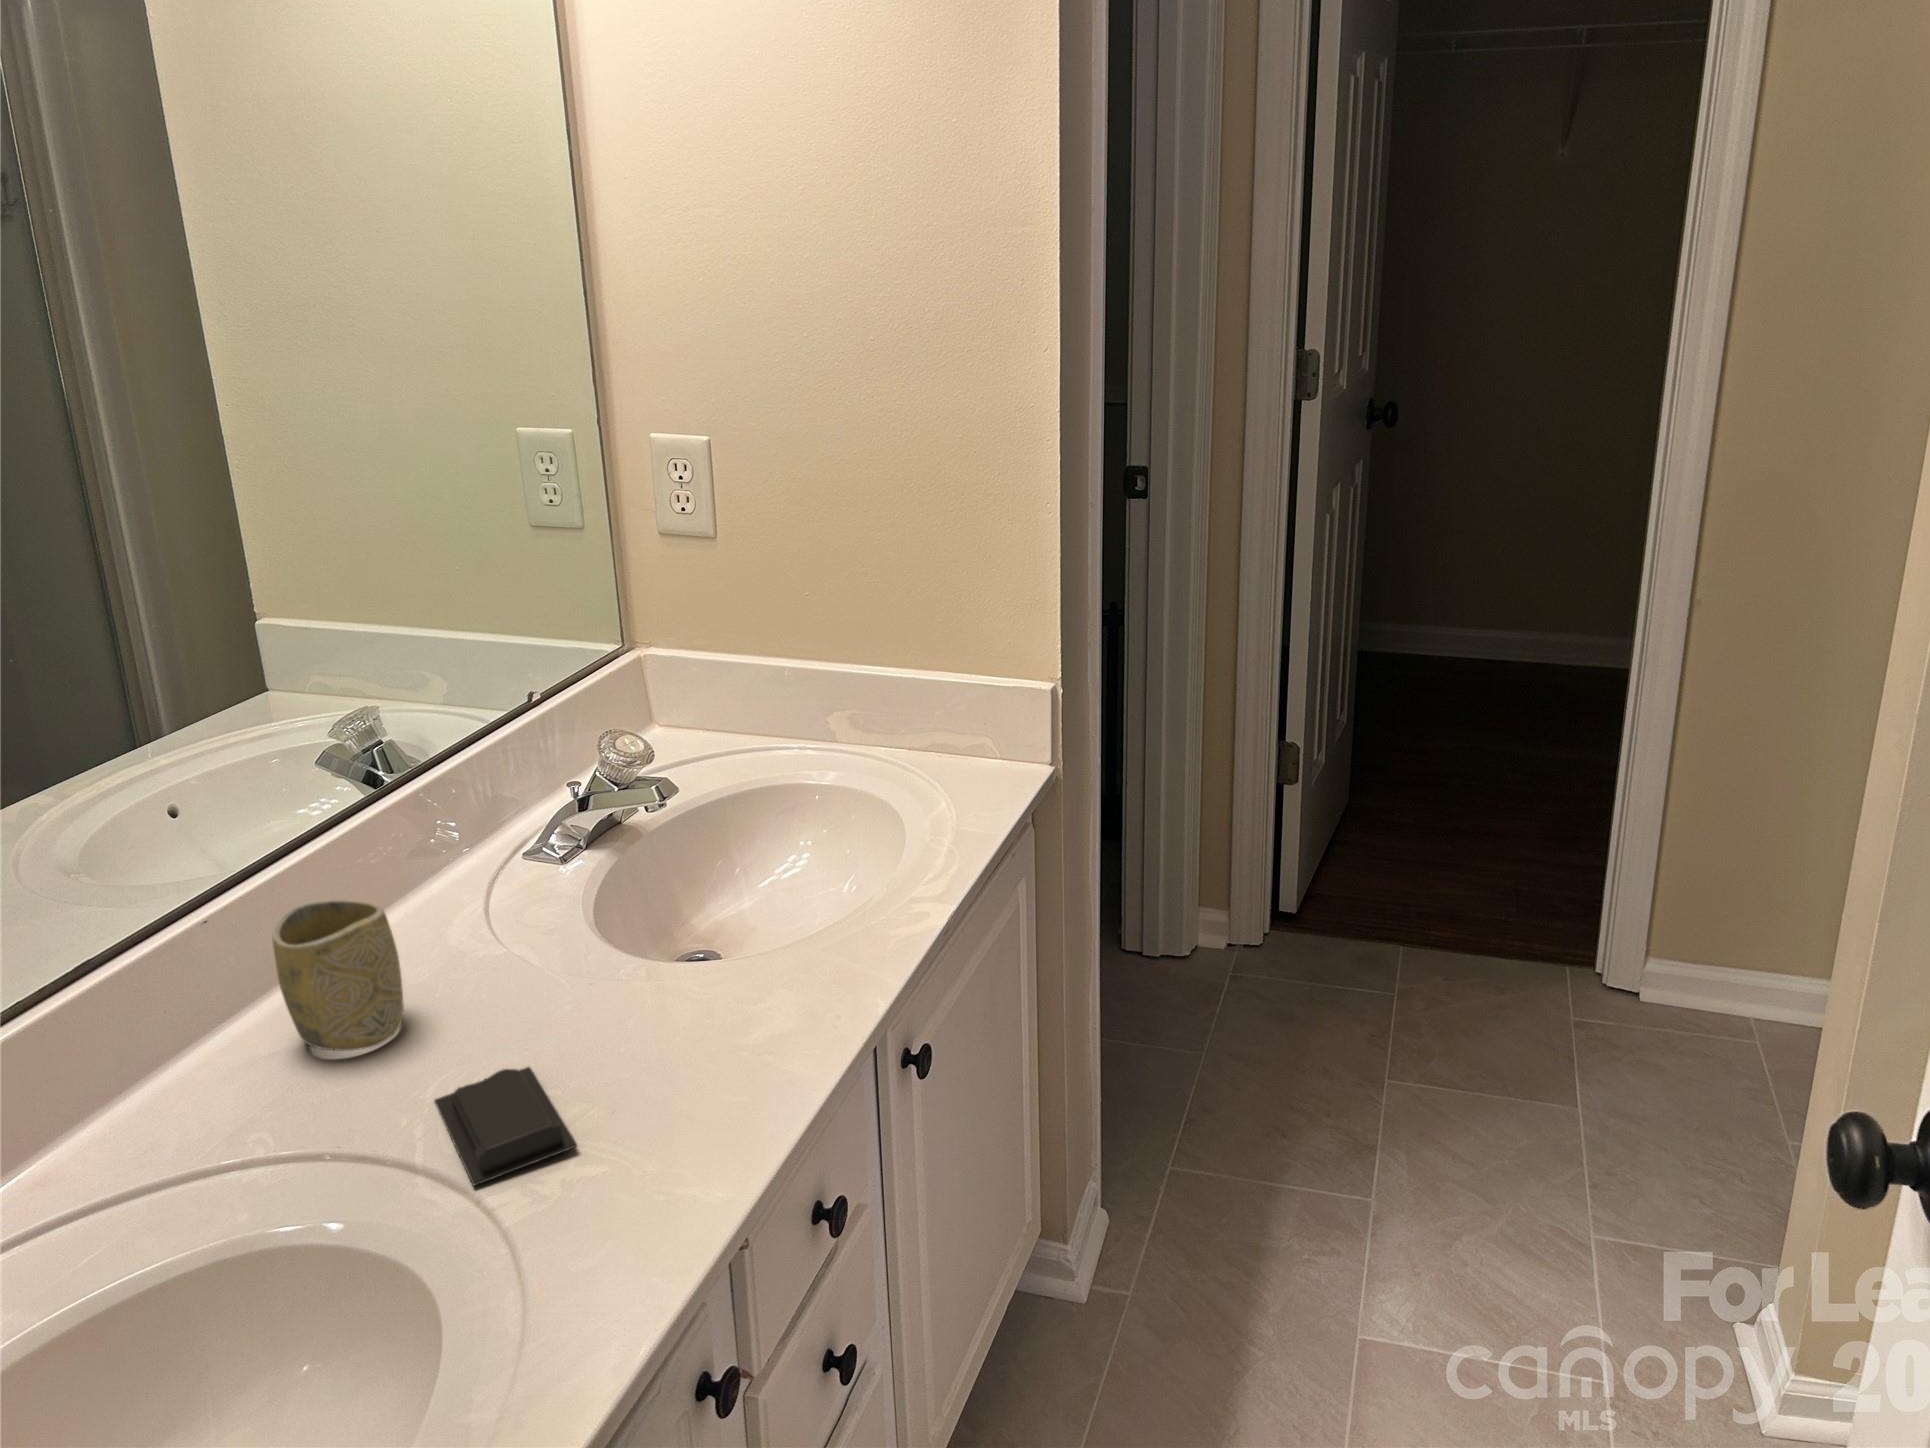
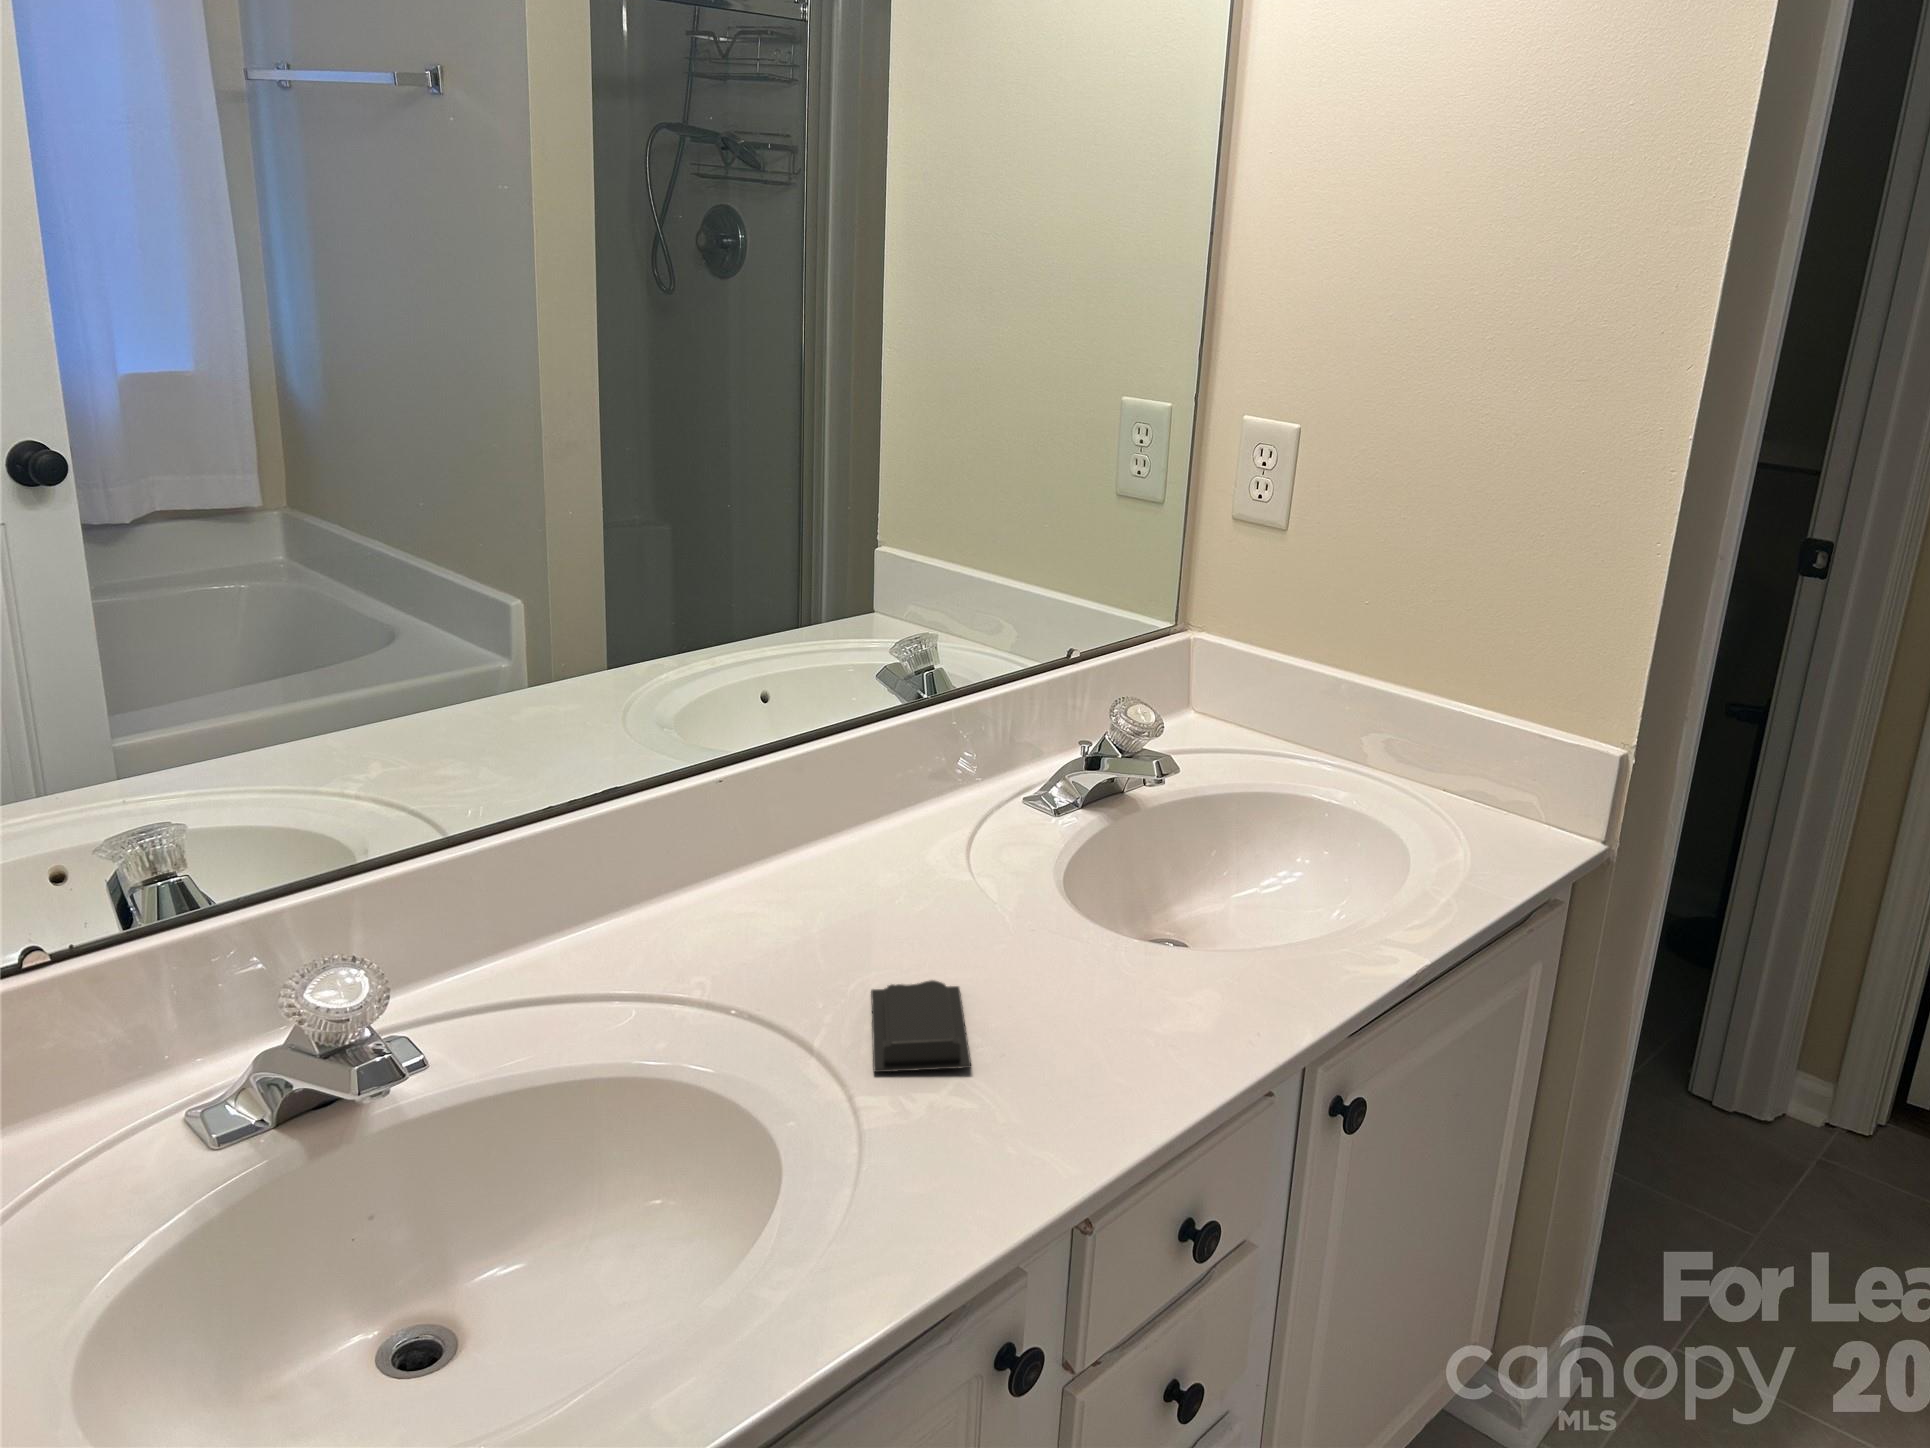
cup: present [273,900,404,1051] -> none [780,789,879,930]

